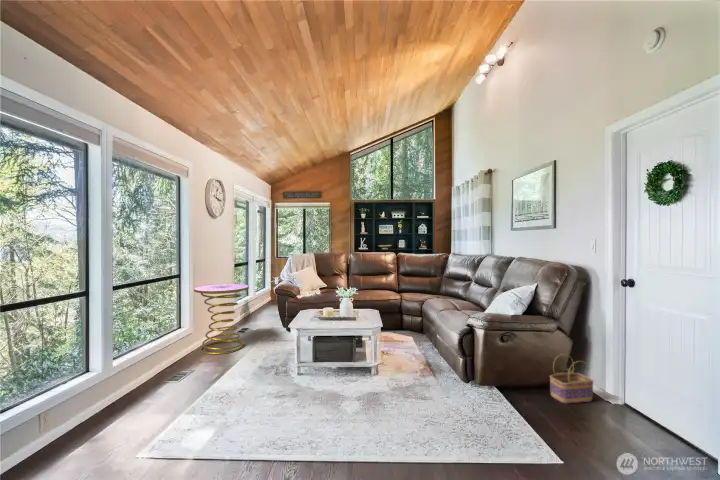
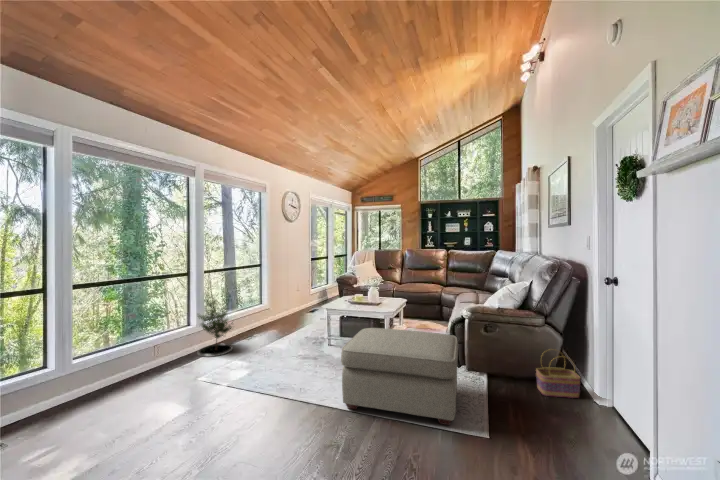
side table: present [194,284,249,354] -> none [267,273,307,326]
potted tree: none [106,321,172,417] -> present [198,300,233,357]
ottoman: none [374,350,521,461] -> present [341,328,458,425]

